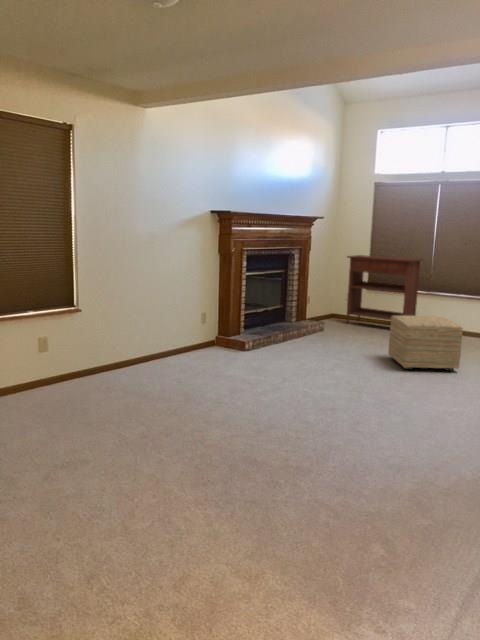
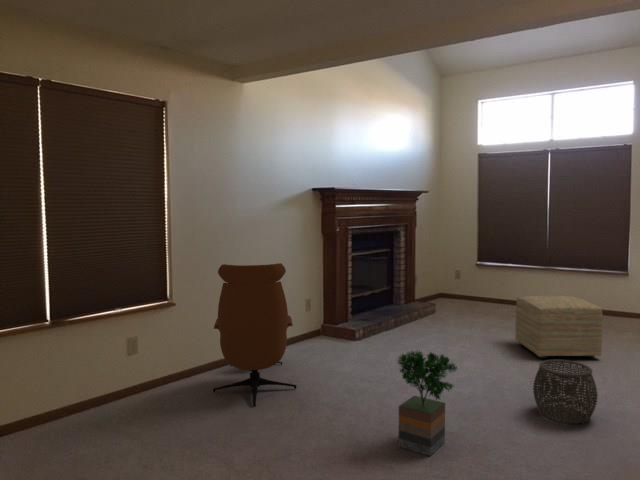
console table: present [346,255,422,324] -> none [453,230,538,312]
lounge chair: none [114,275,187,397] -> present [213,263,296,406]
potted tree: none [265,350,317,436] -> present [398,351,457,456]
woven basket: none [386,365,438,418] -> present [533,359,598,424]

